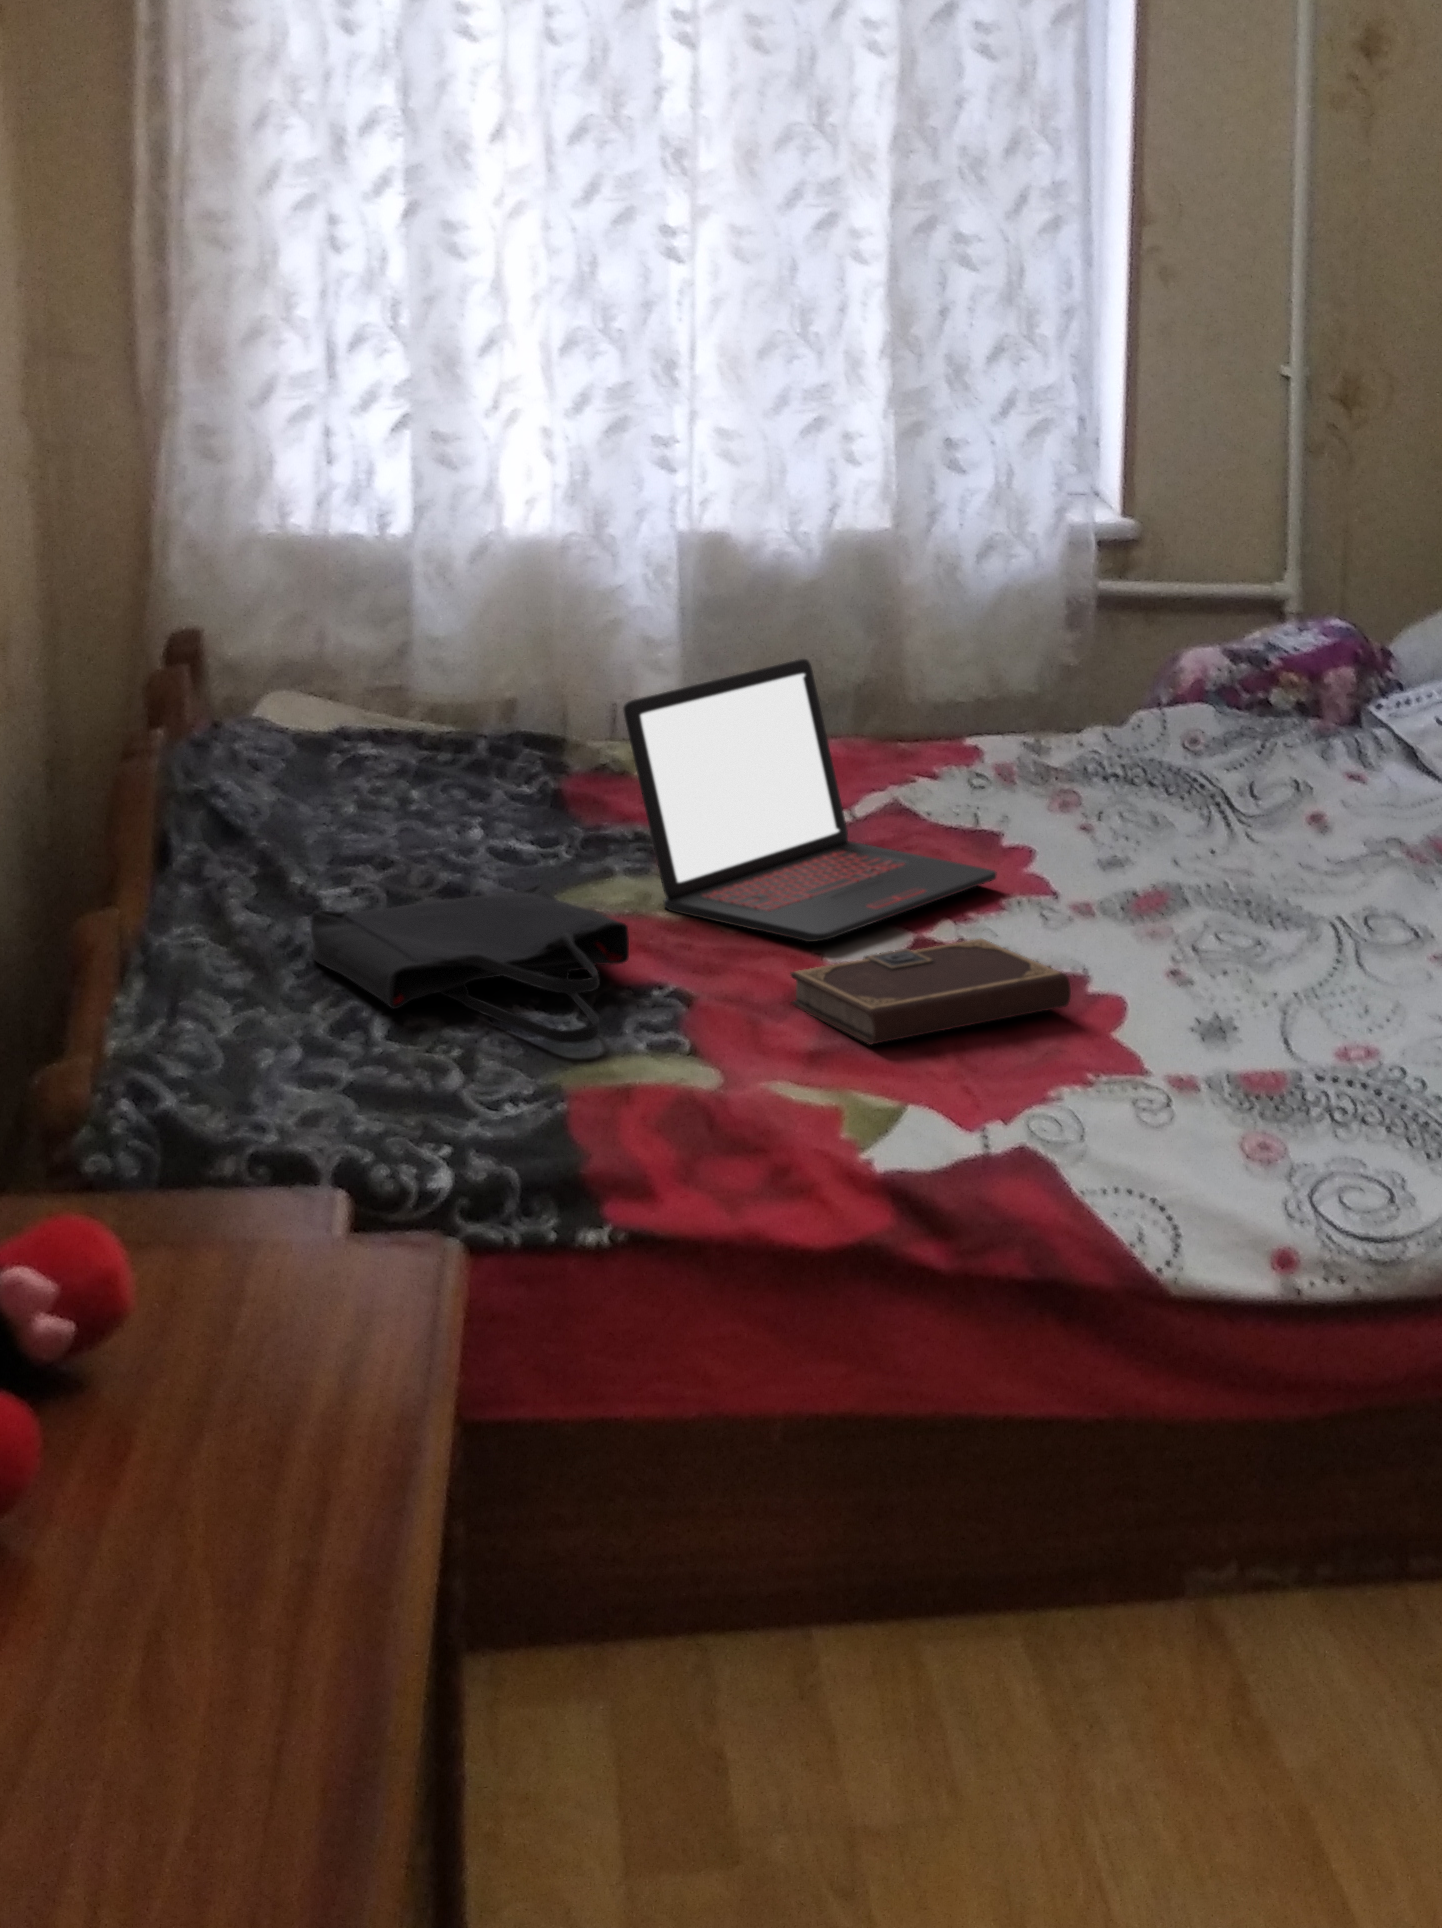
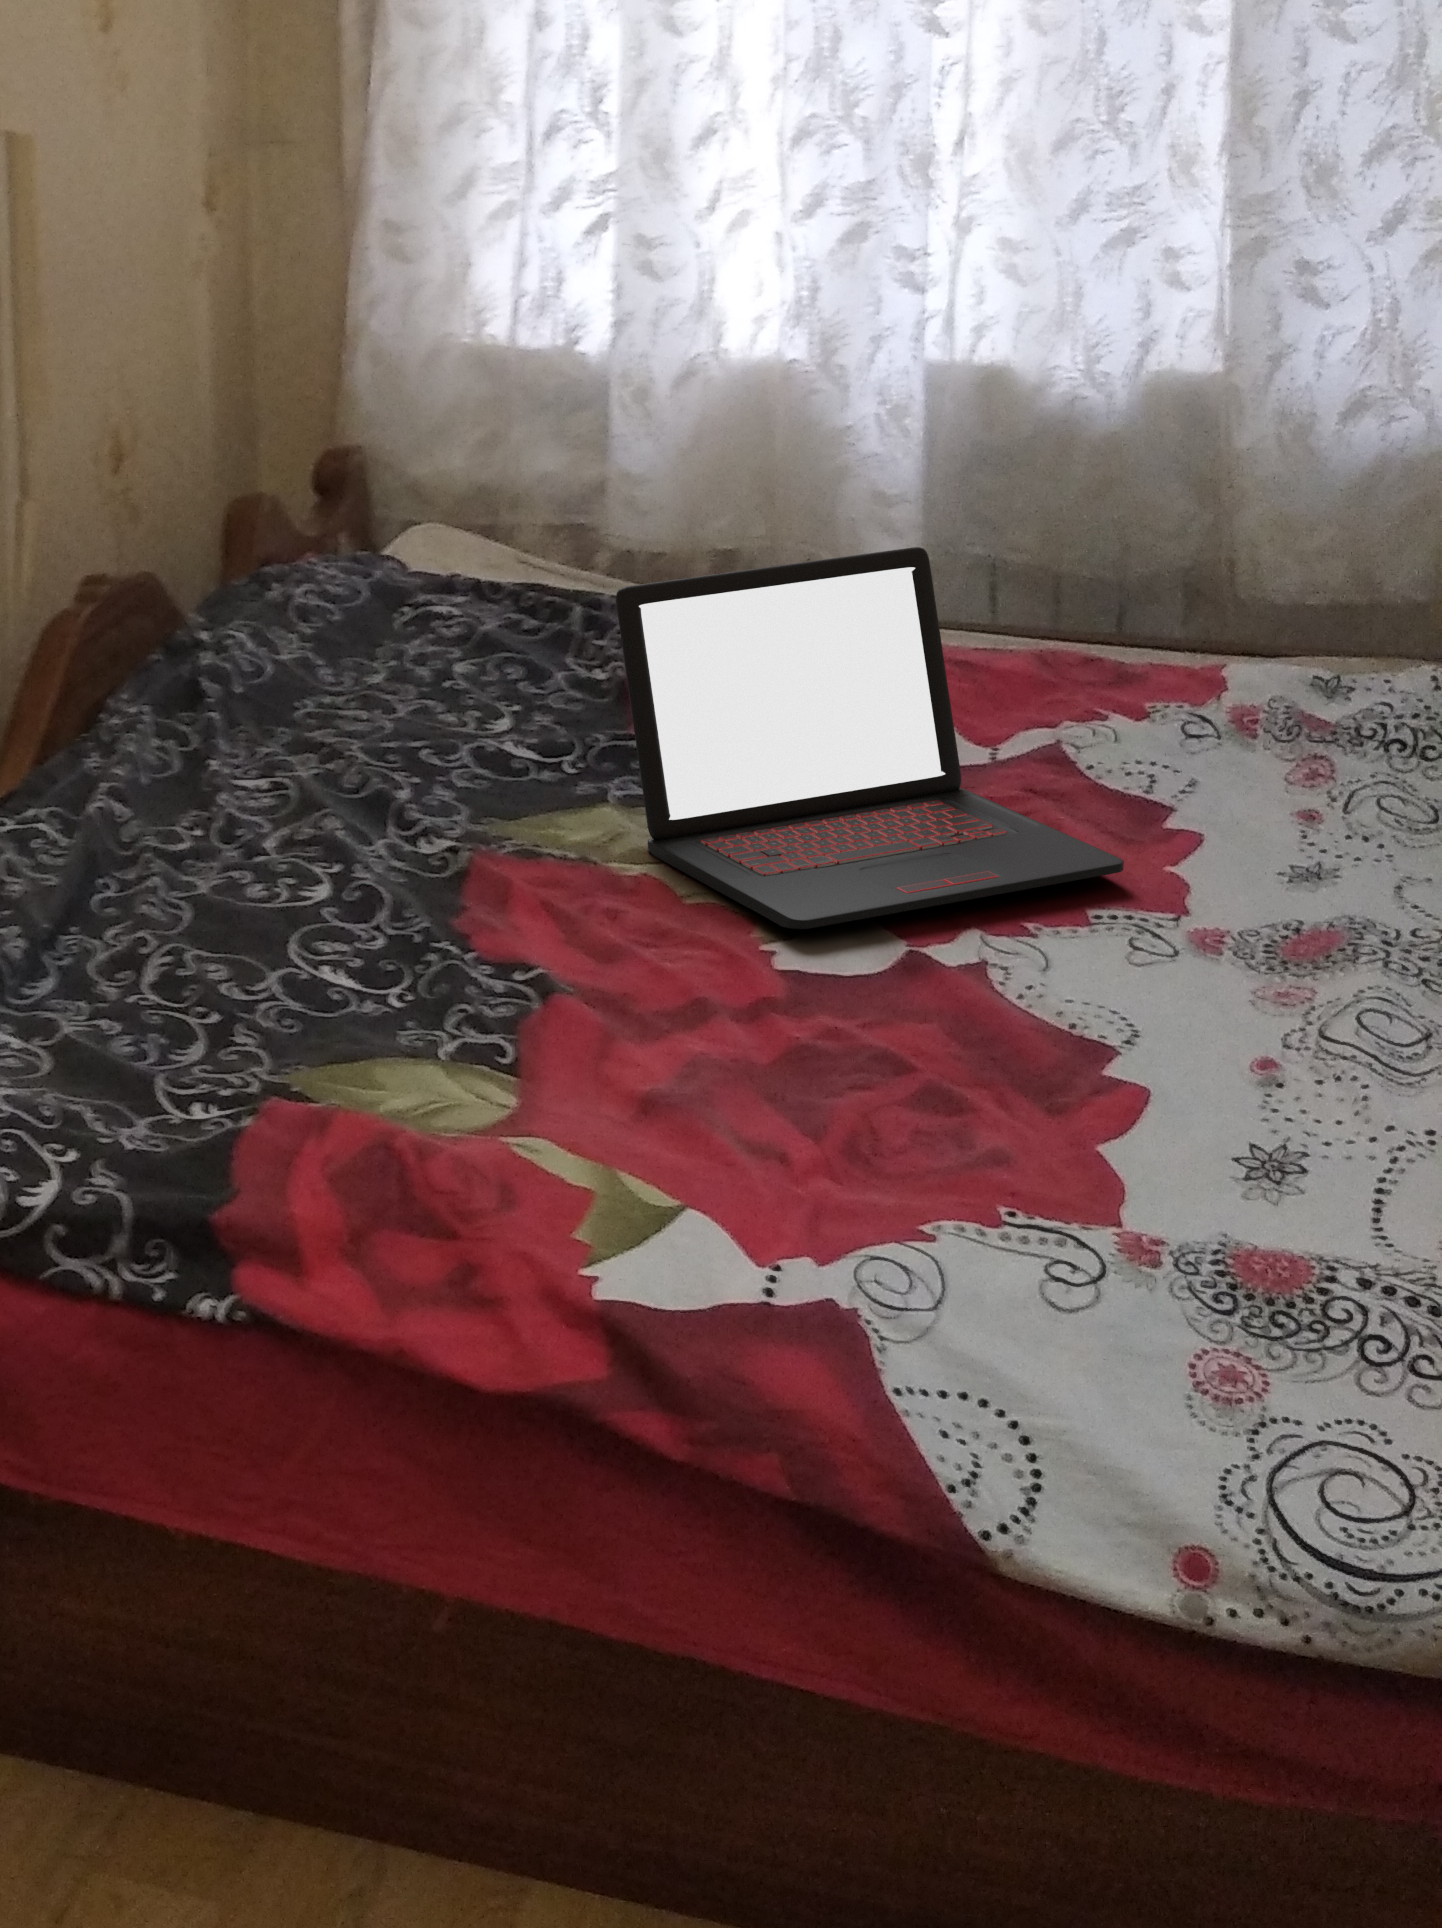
tote bag: present [311,885,629,1043] -> none [170,803,510,1027]
notebook: present [791,939,1071,1044] -> none [692,963,1072,1096]

